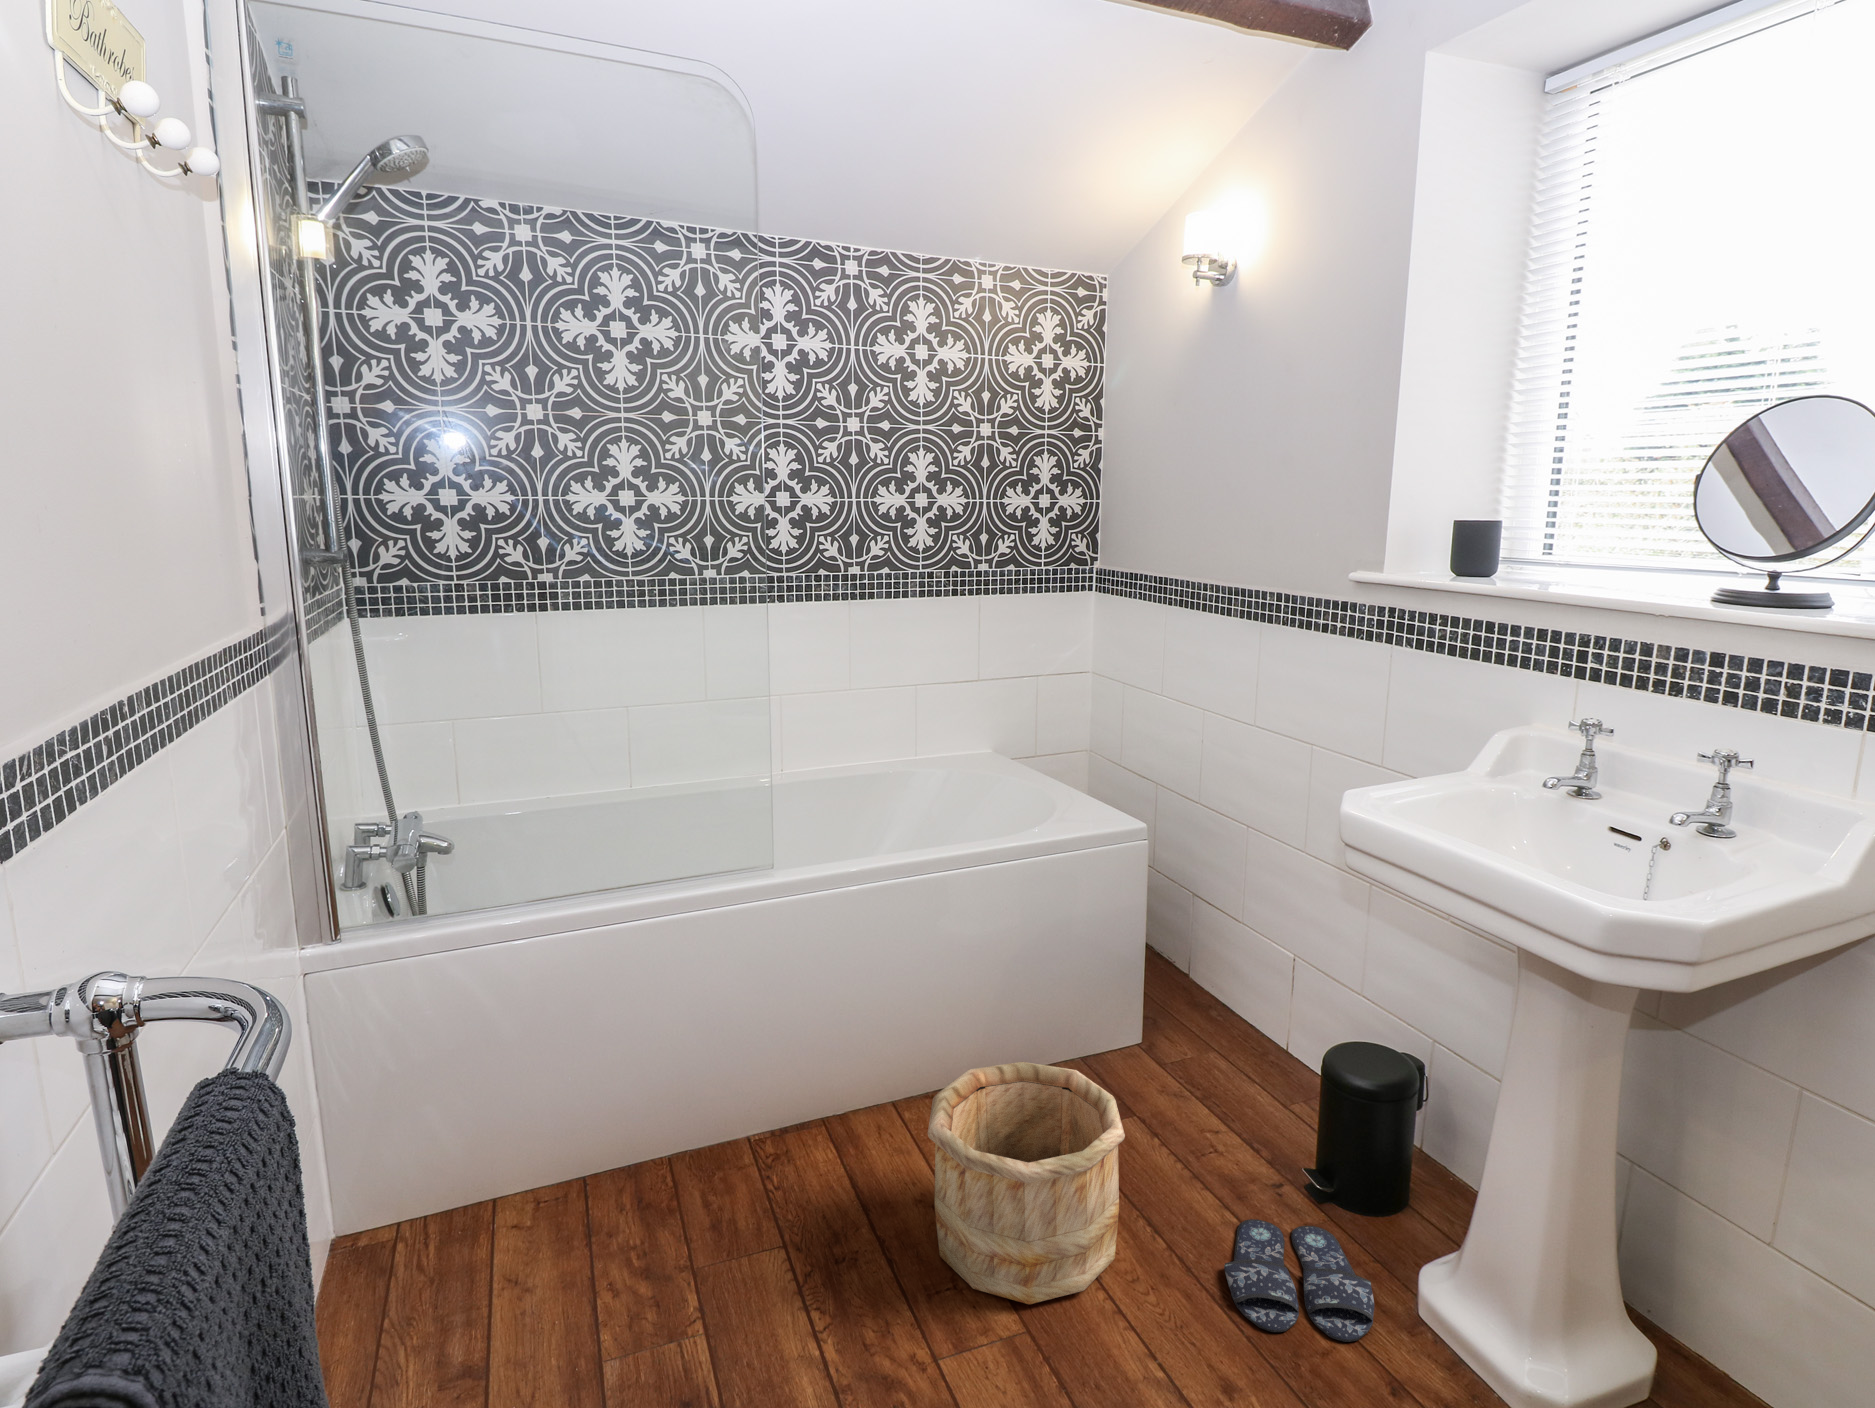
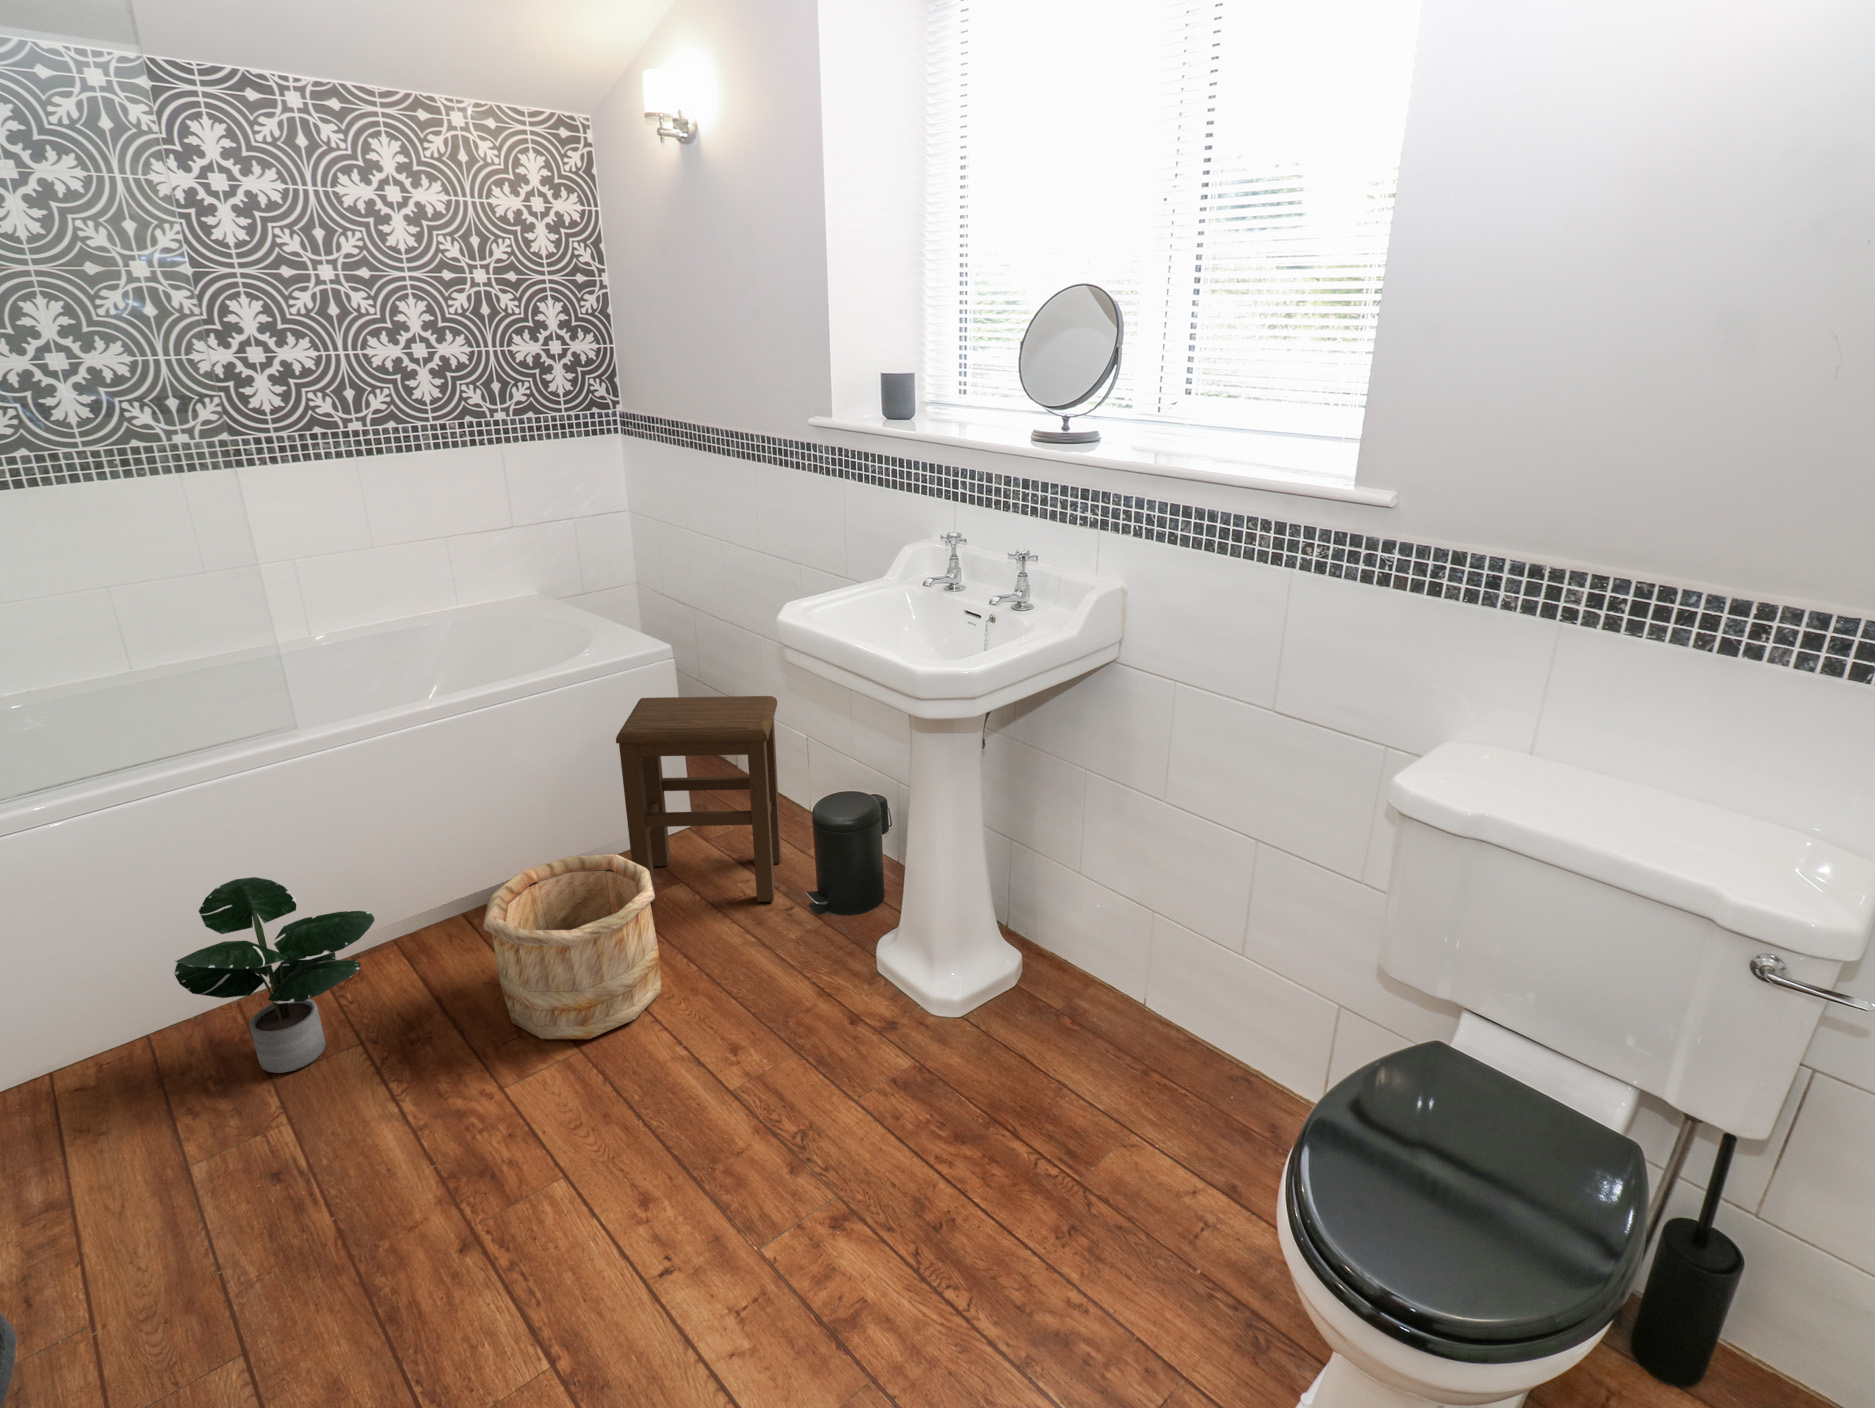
stool: none [1079,883,1271,1162] -> present [616,696,781,905]
potted plant: none [622,1025,816,1256] -> present [174,877,375,1073]
slippers: present [1224,1219,1374,1342] -> none [748,936,856,1013]

